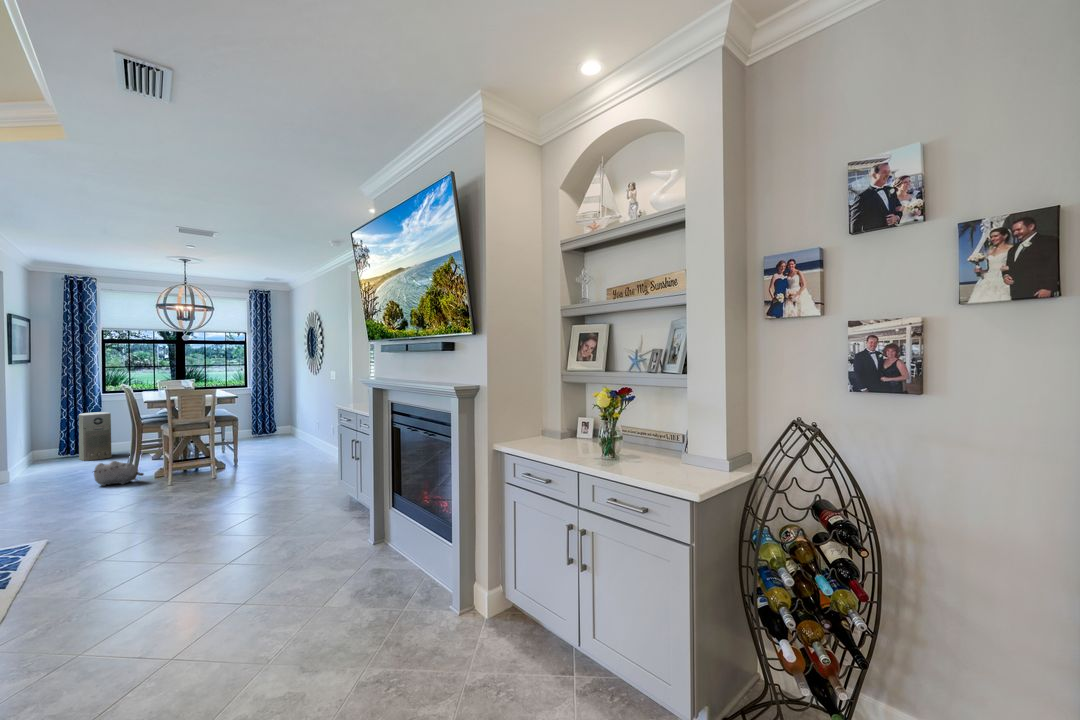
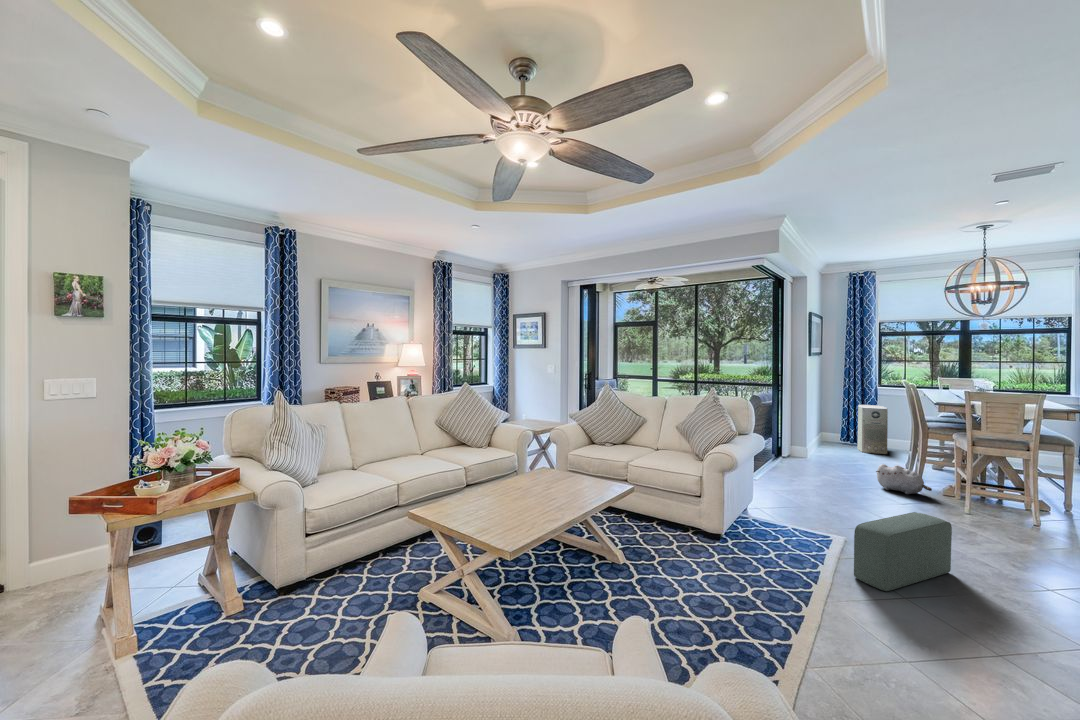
pouf: none [55,487,144,558] -> present [854,512,952,591]

